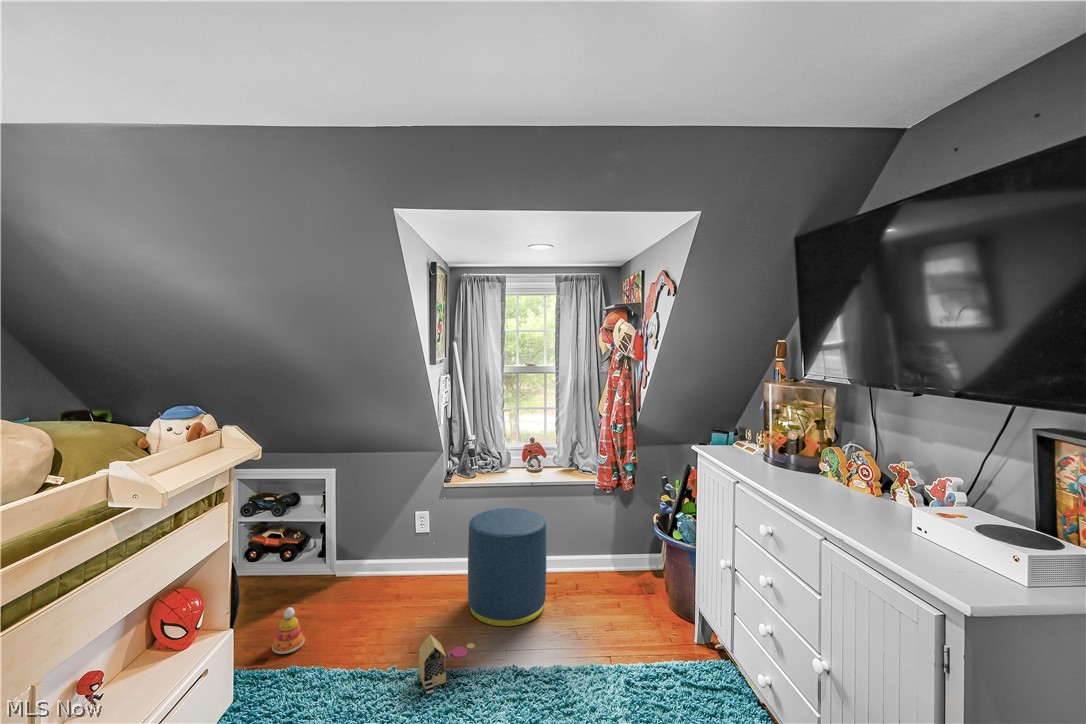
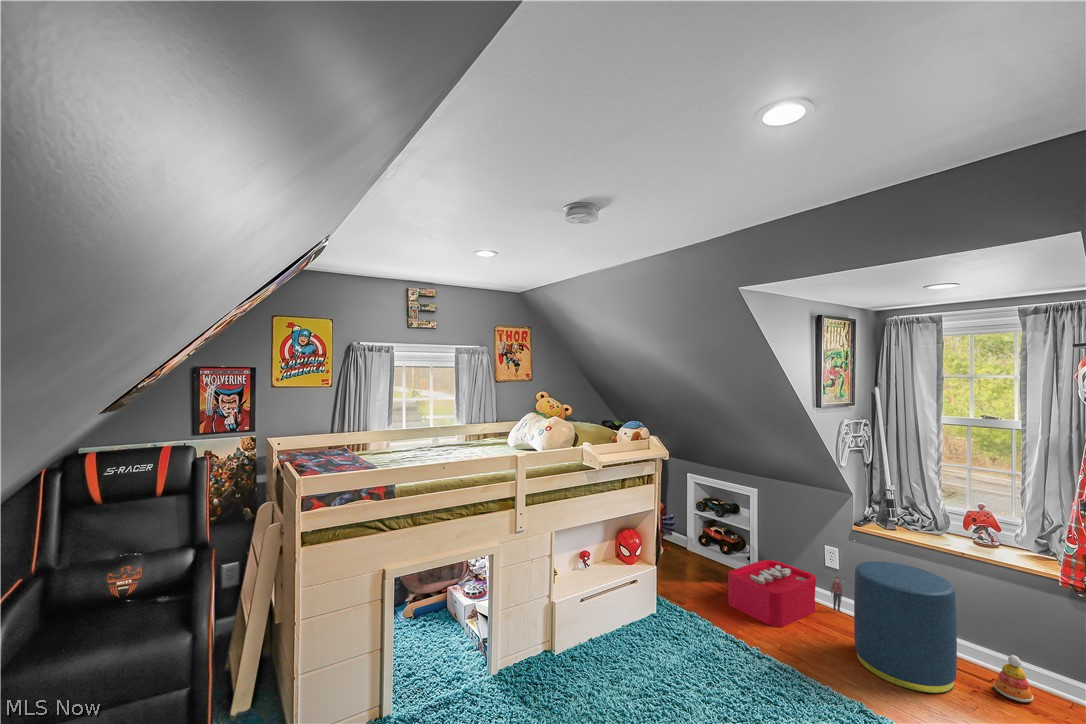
storage bin: none [321,541,435,629] -> present [728,560,842,627]
stacking toy: present [272,607,305,654] -> present [994,655,1034,702]
toy house: present [419,635,475,694] -> none [772,635,828,681]

